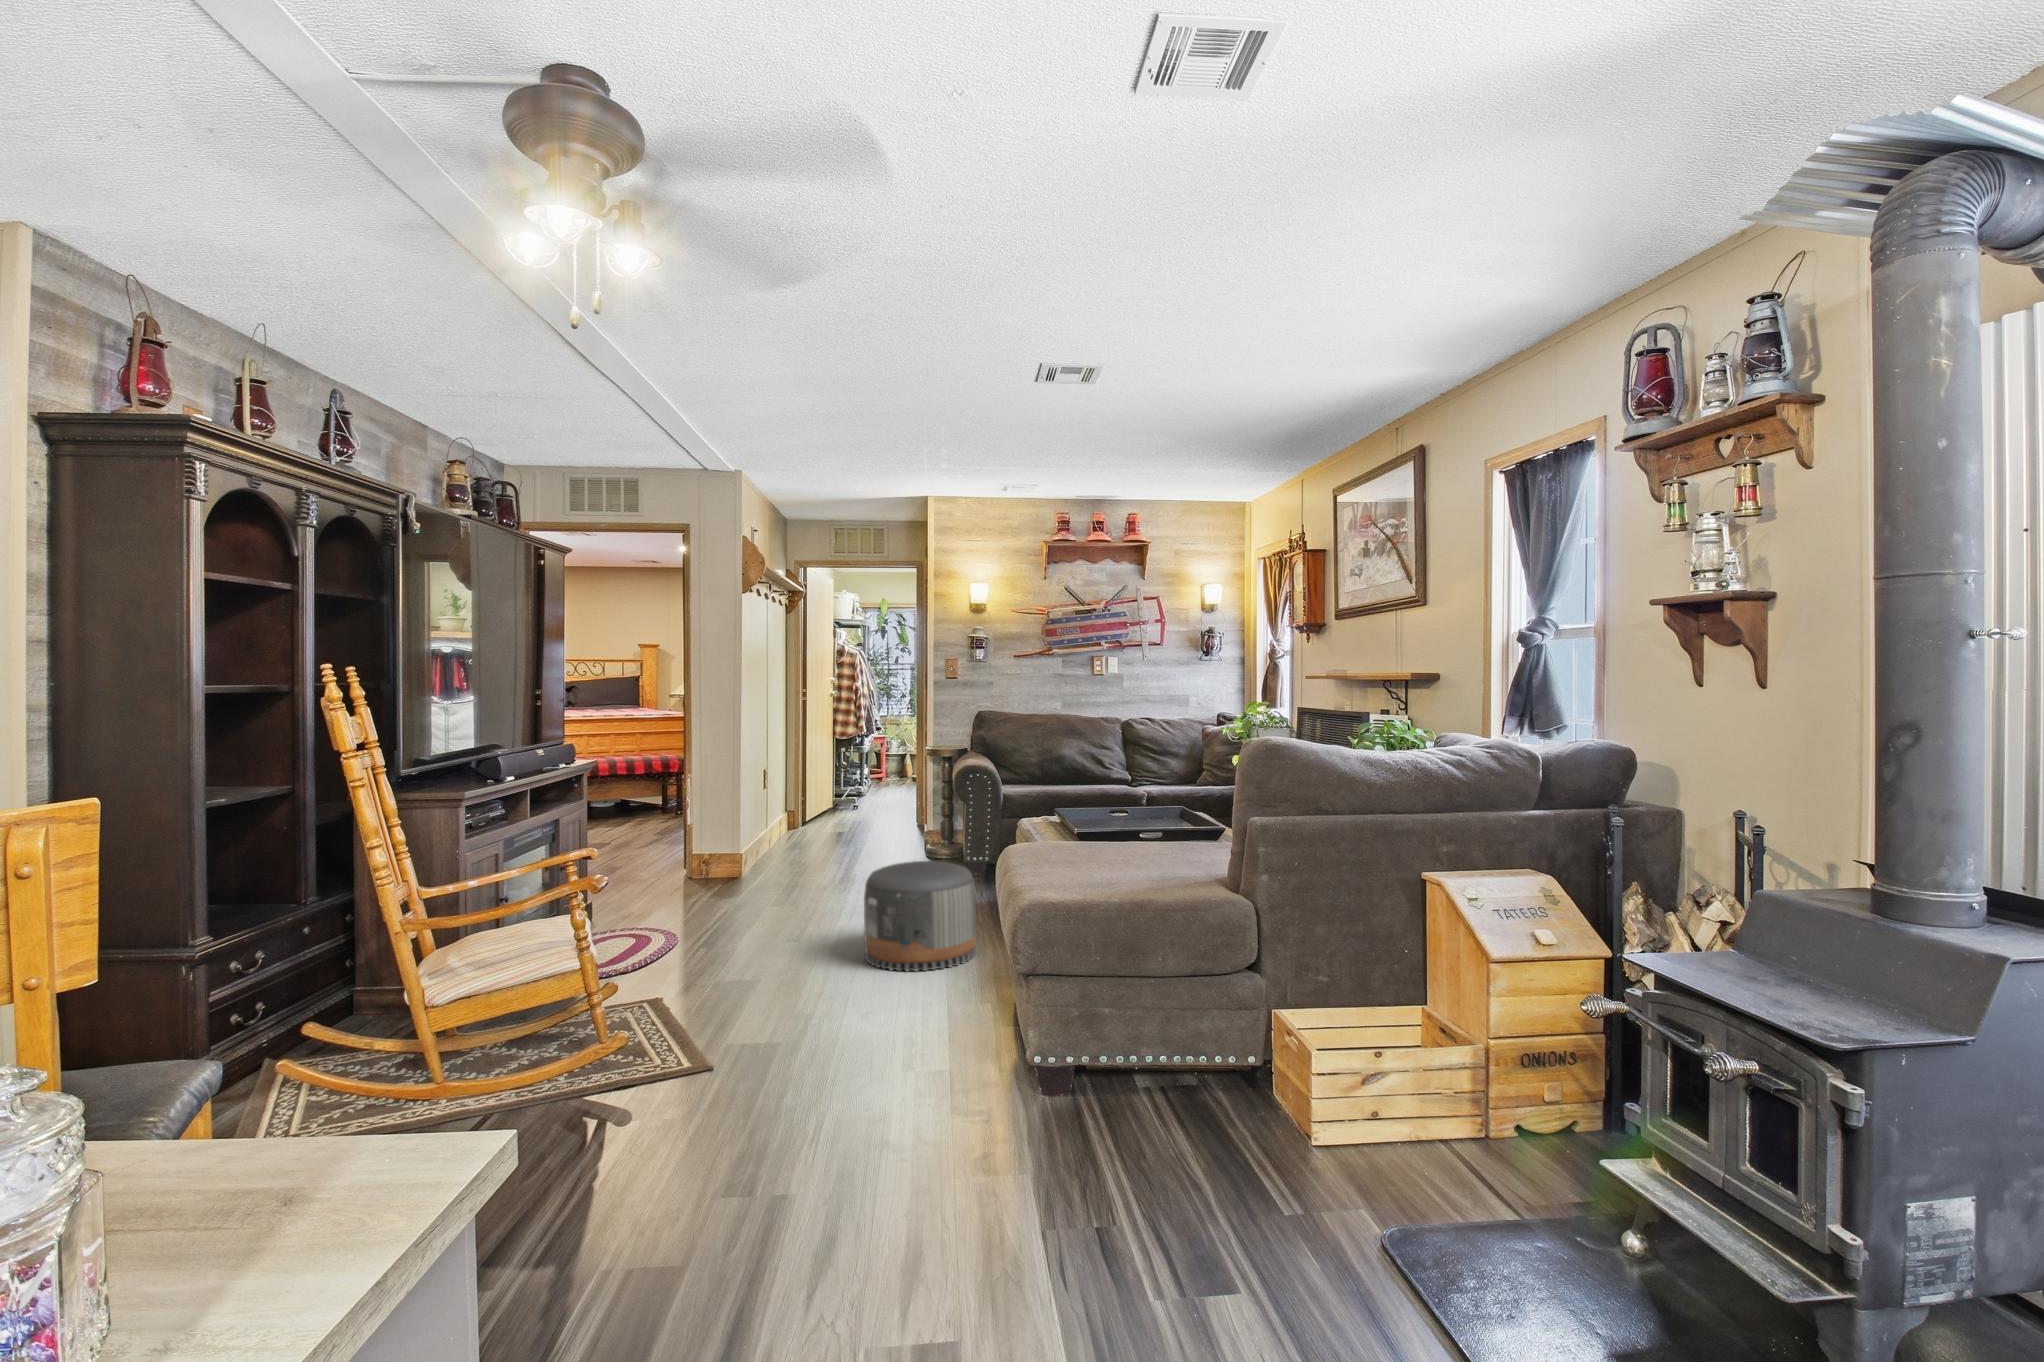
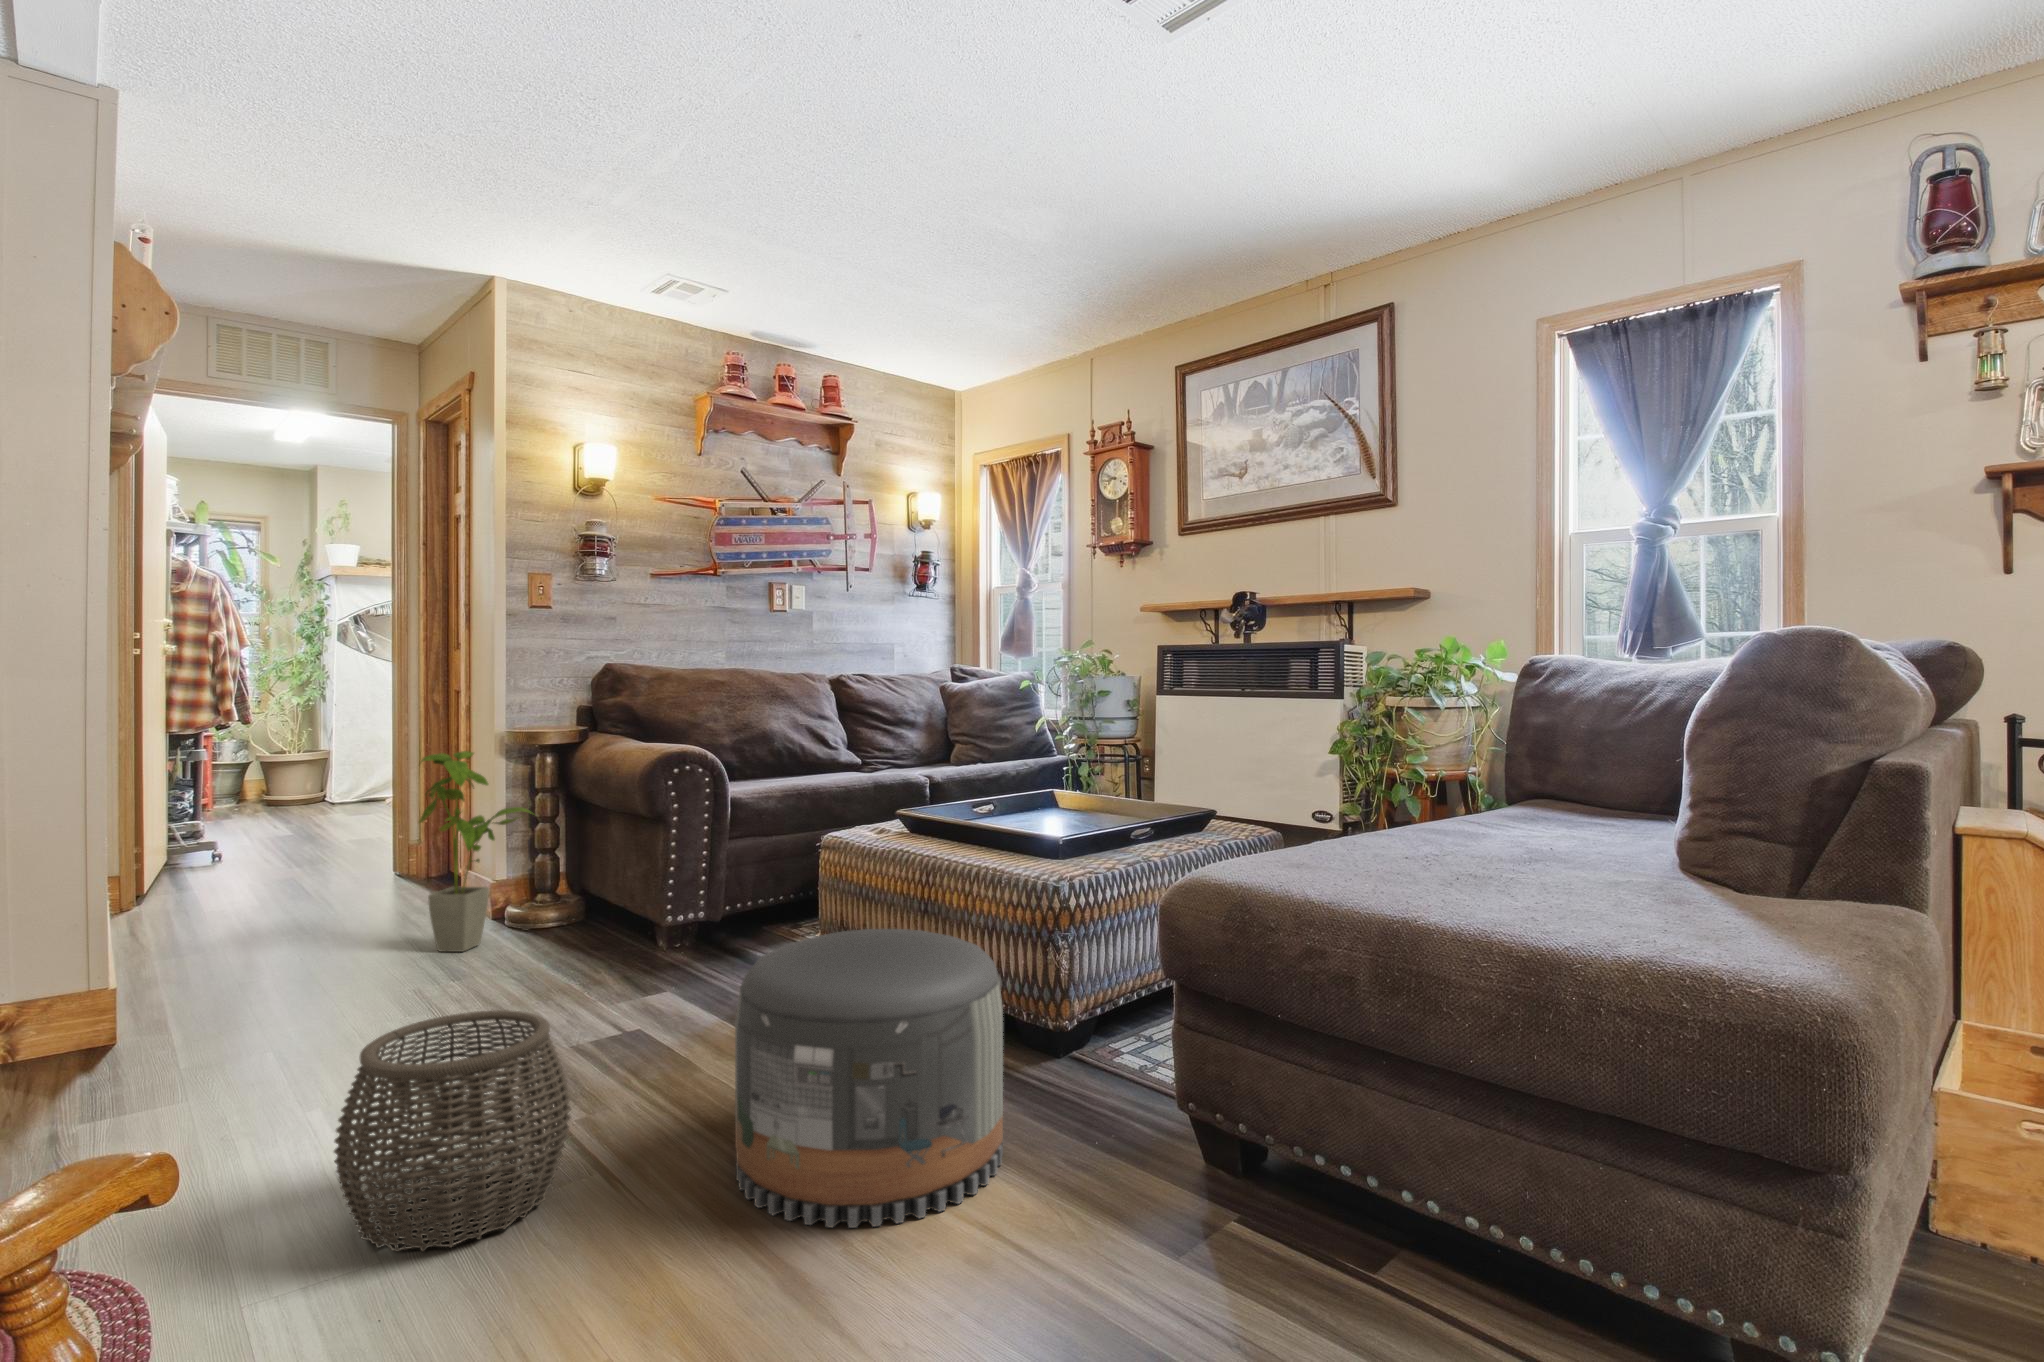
house plant: none [871,763,924,863] -> present [419,751,533,952]
woven basket: none [751,873,826,949] -> present [334,1010,571,1252]

